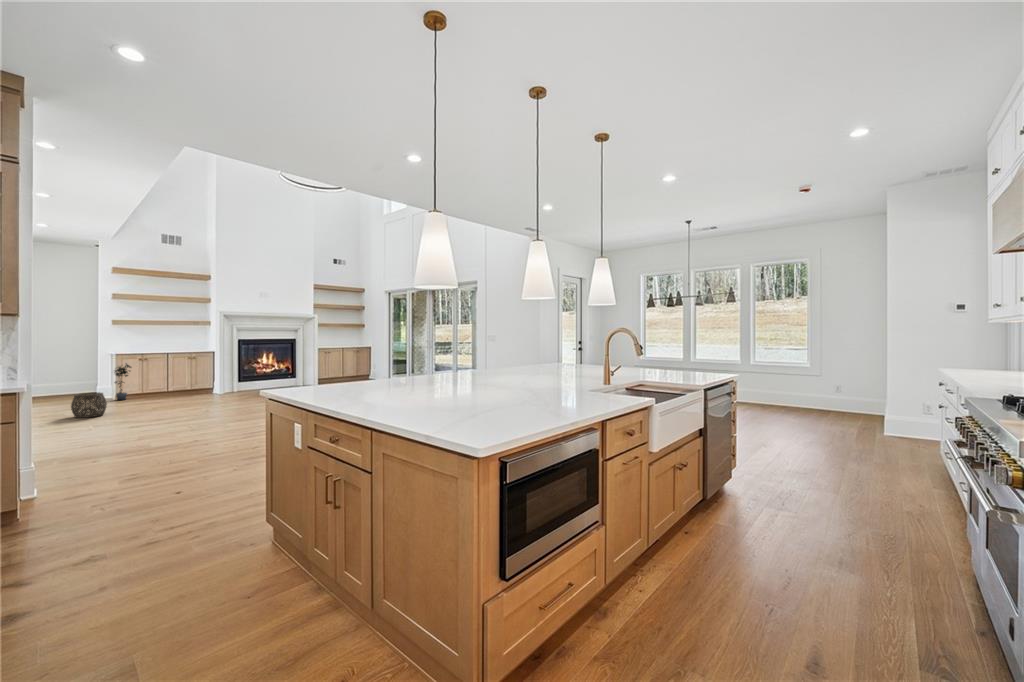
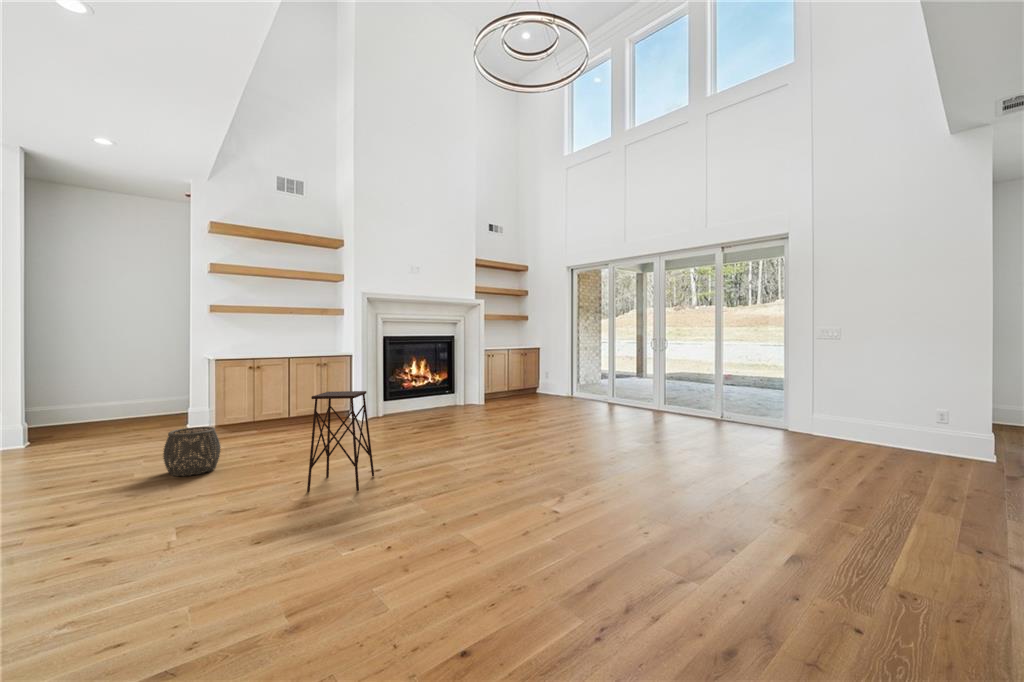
potted plant: present [115,364,131,400] -> none [212,373,242,433]
side table: none [148,373,192,423] -> present [307,391,374,492]

